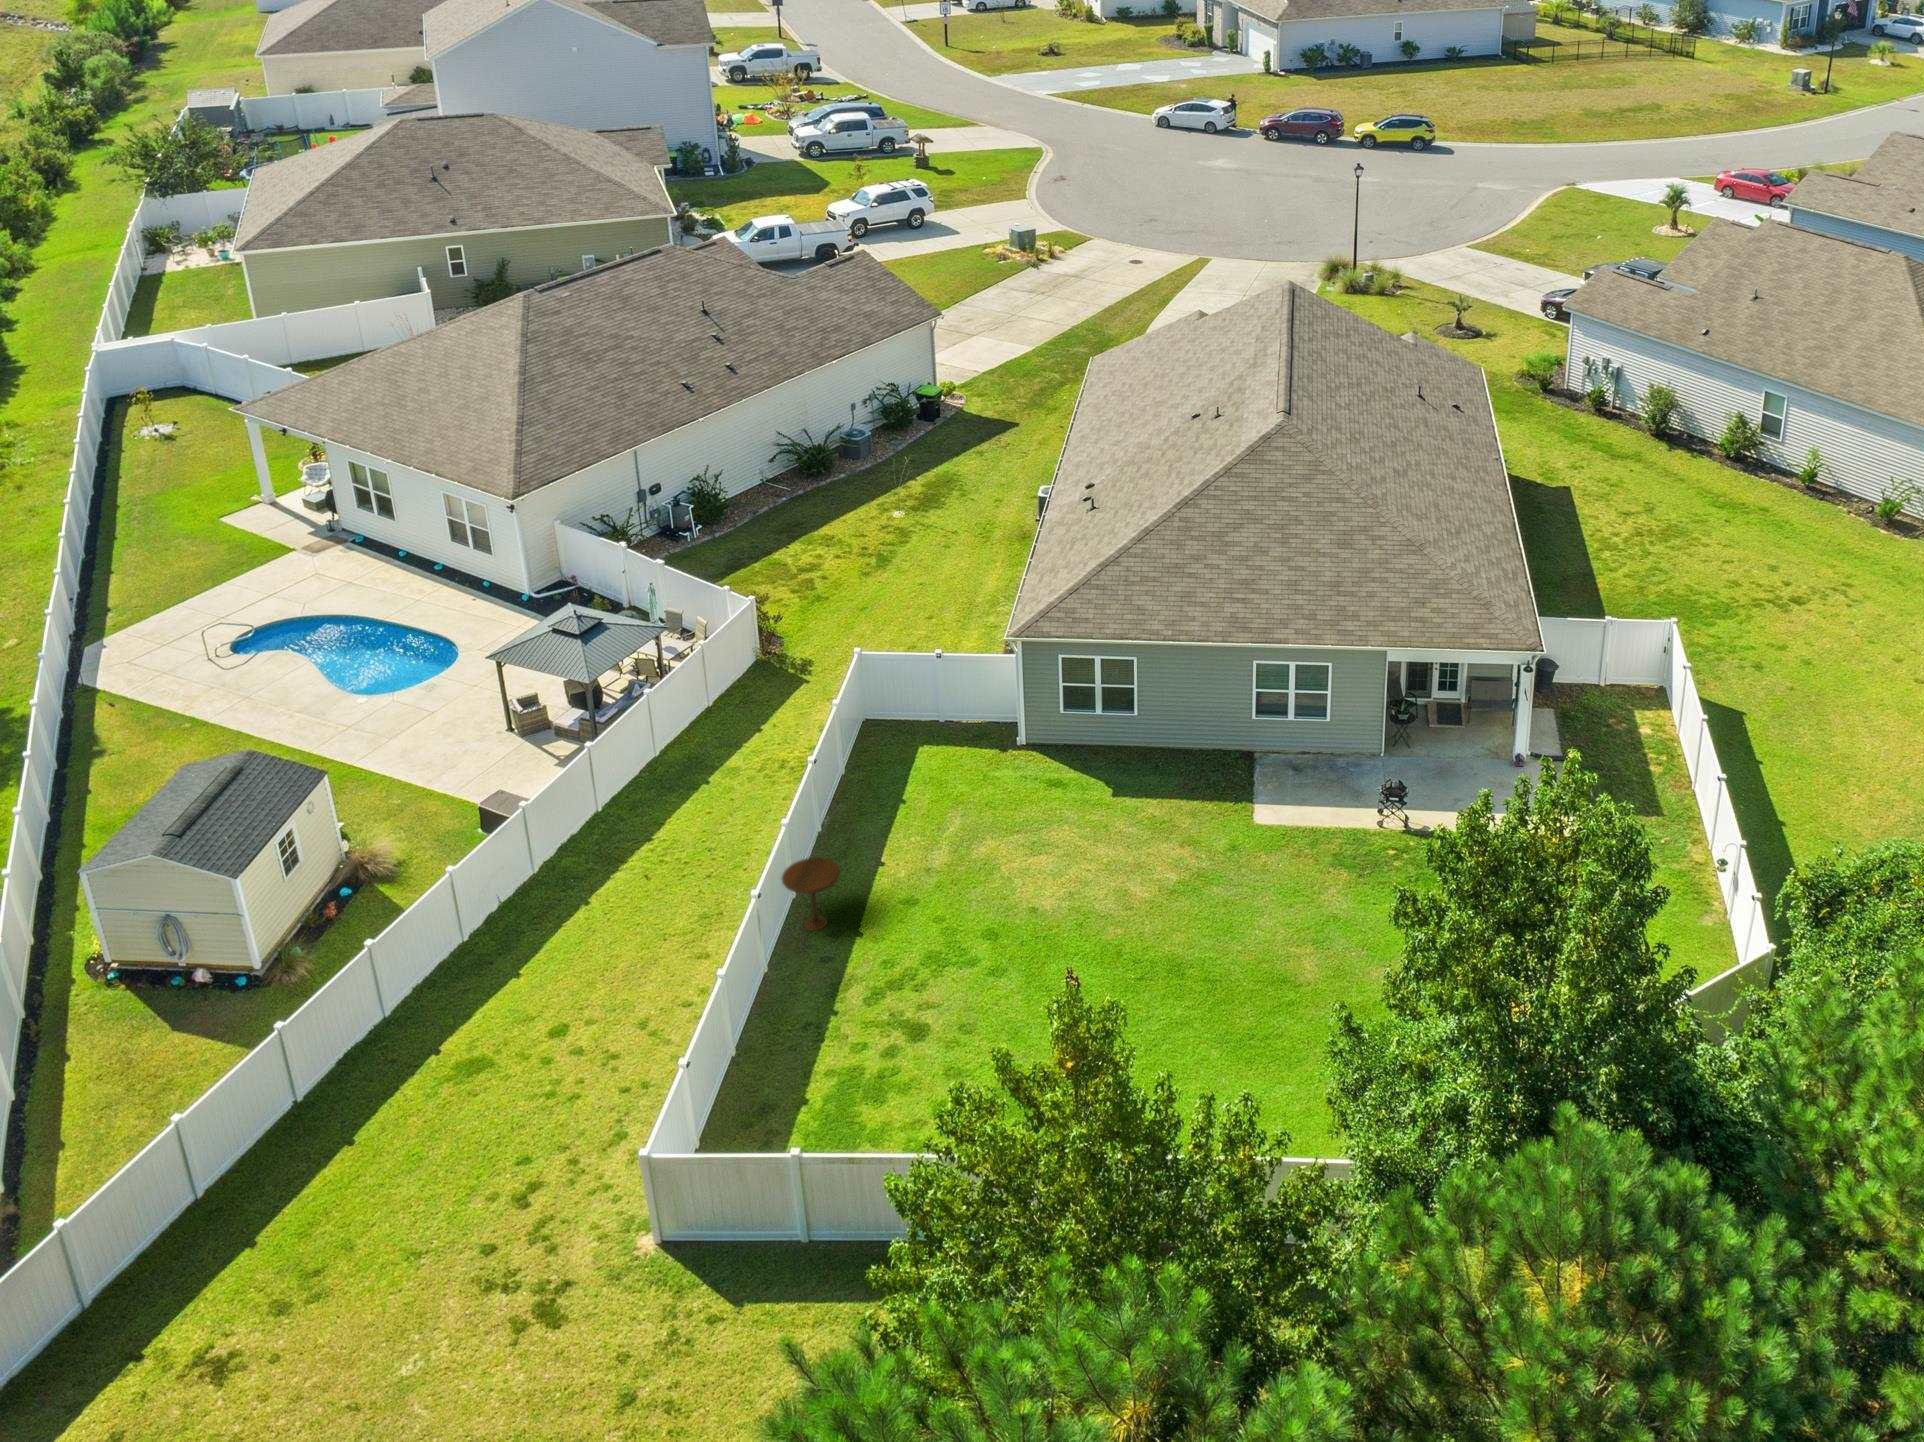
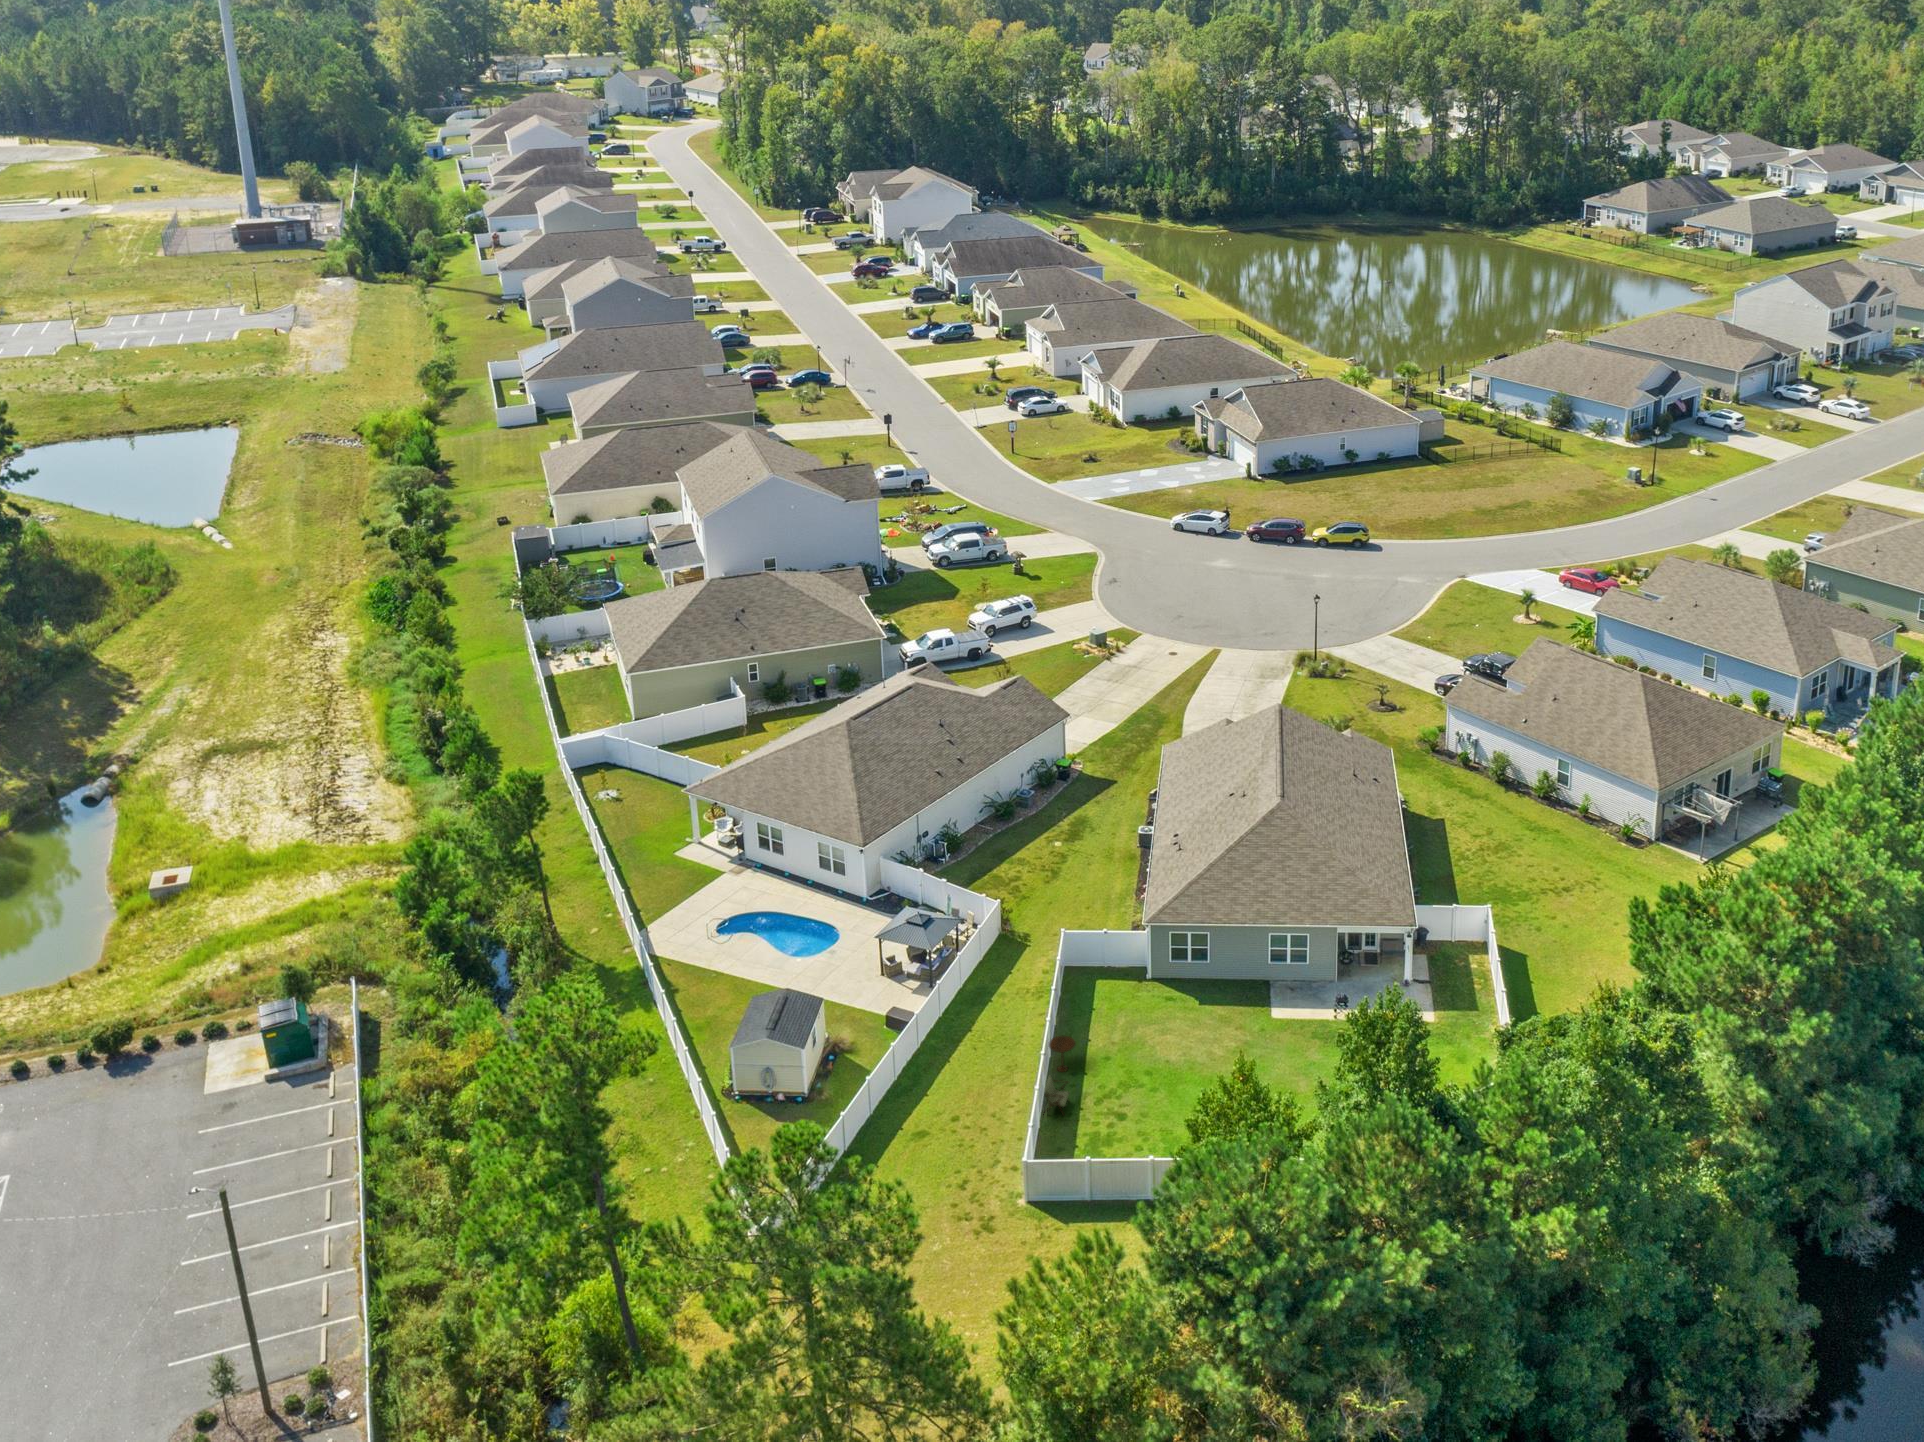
lounge chair: none [746,945,813,1031] -> present [1044,1077,1069,1113]

